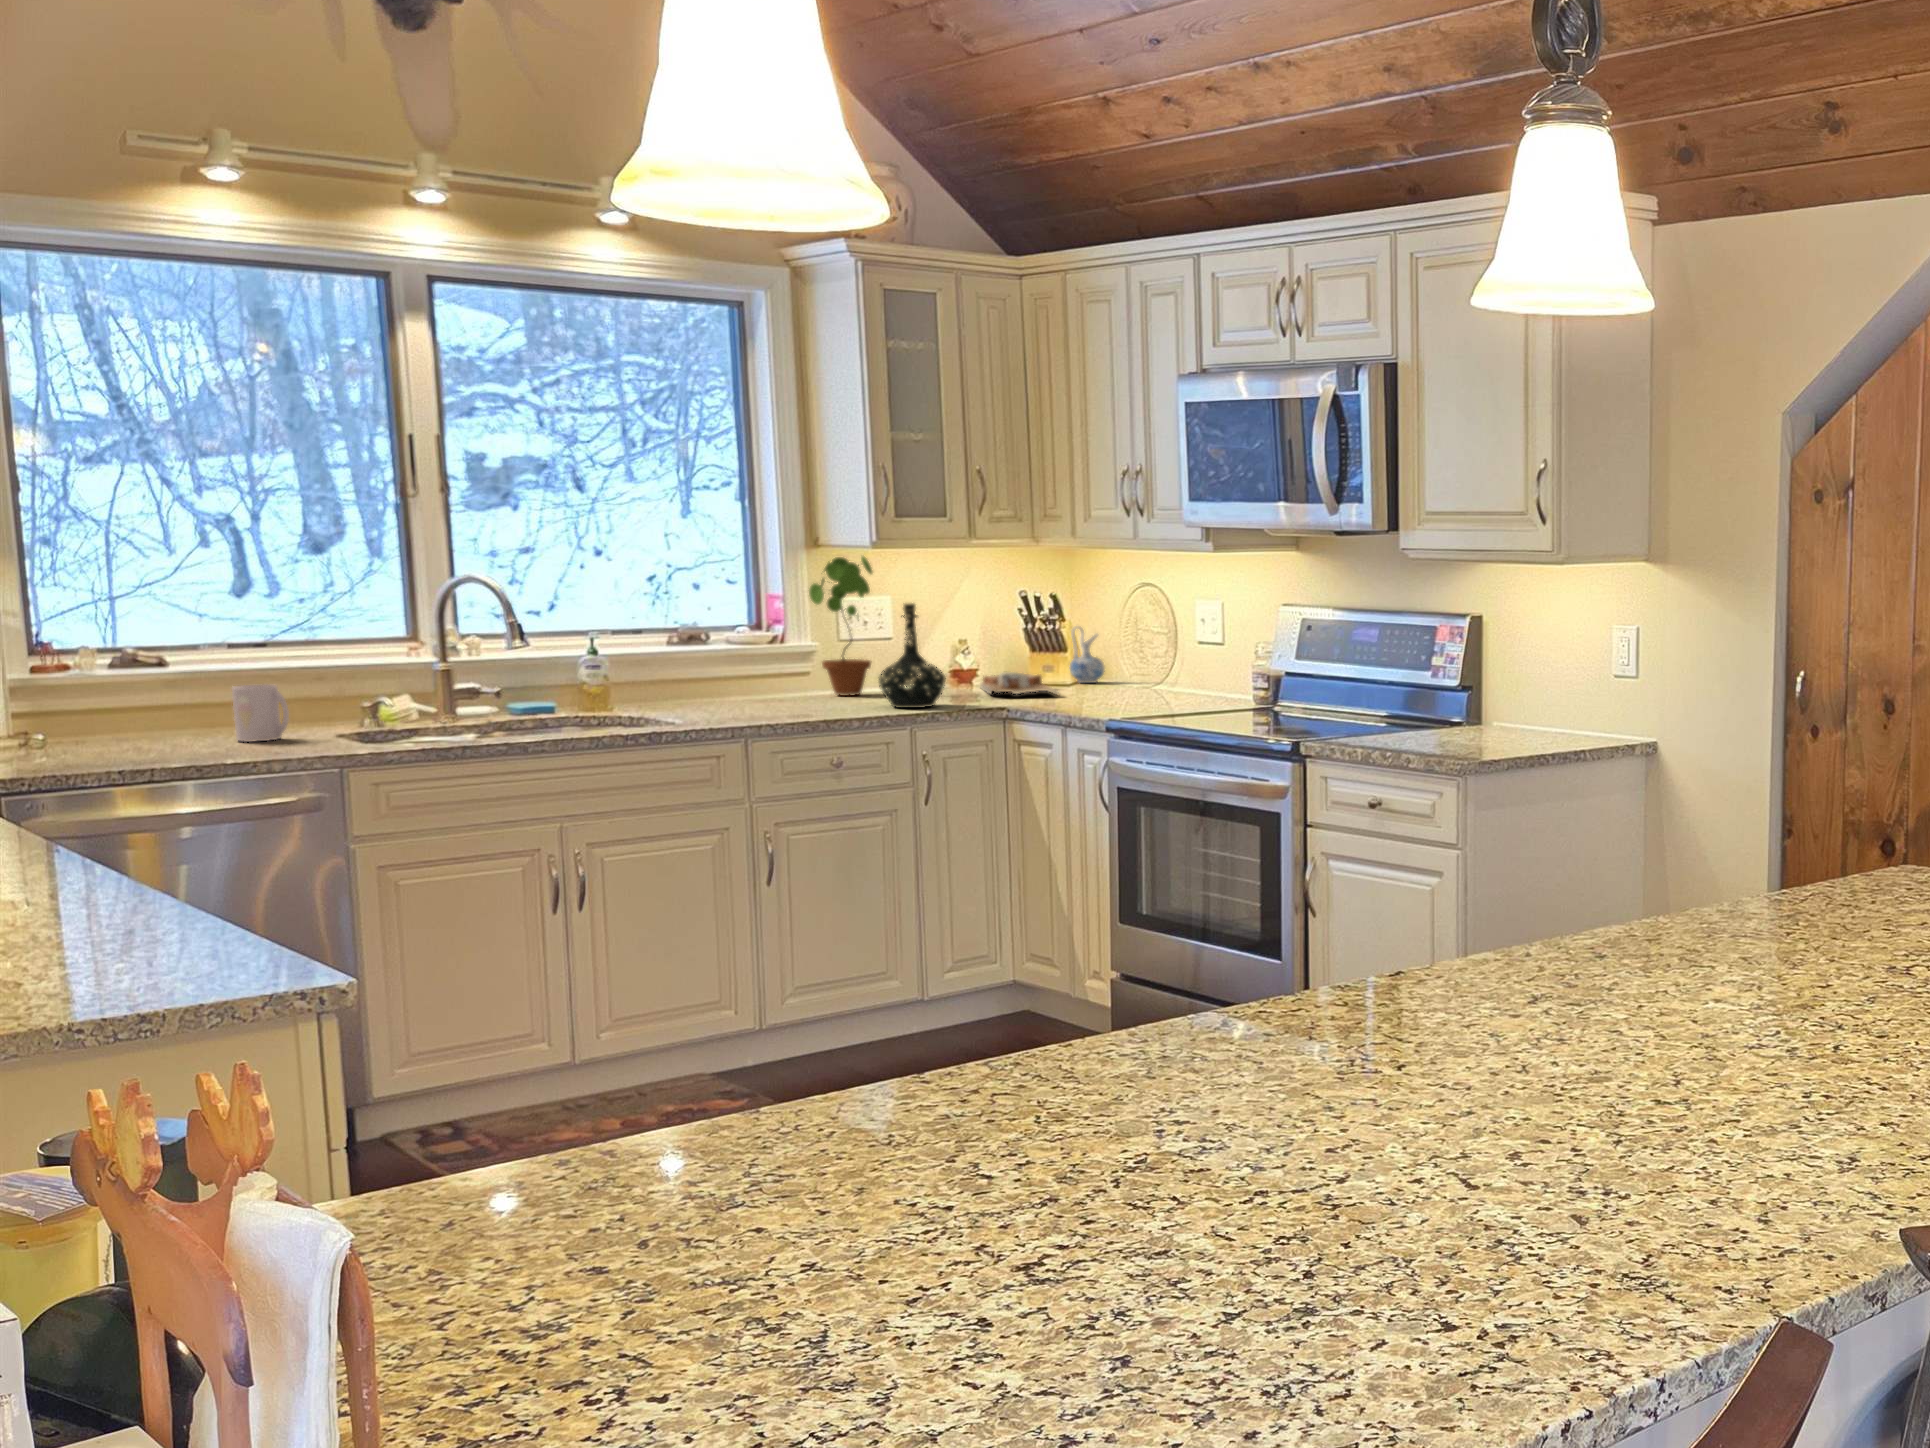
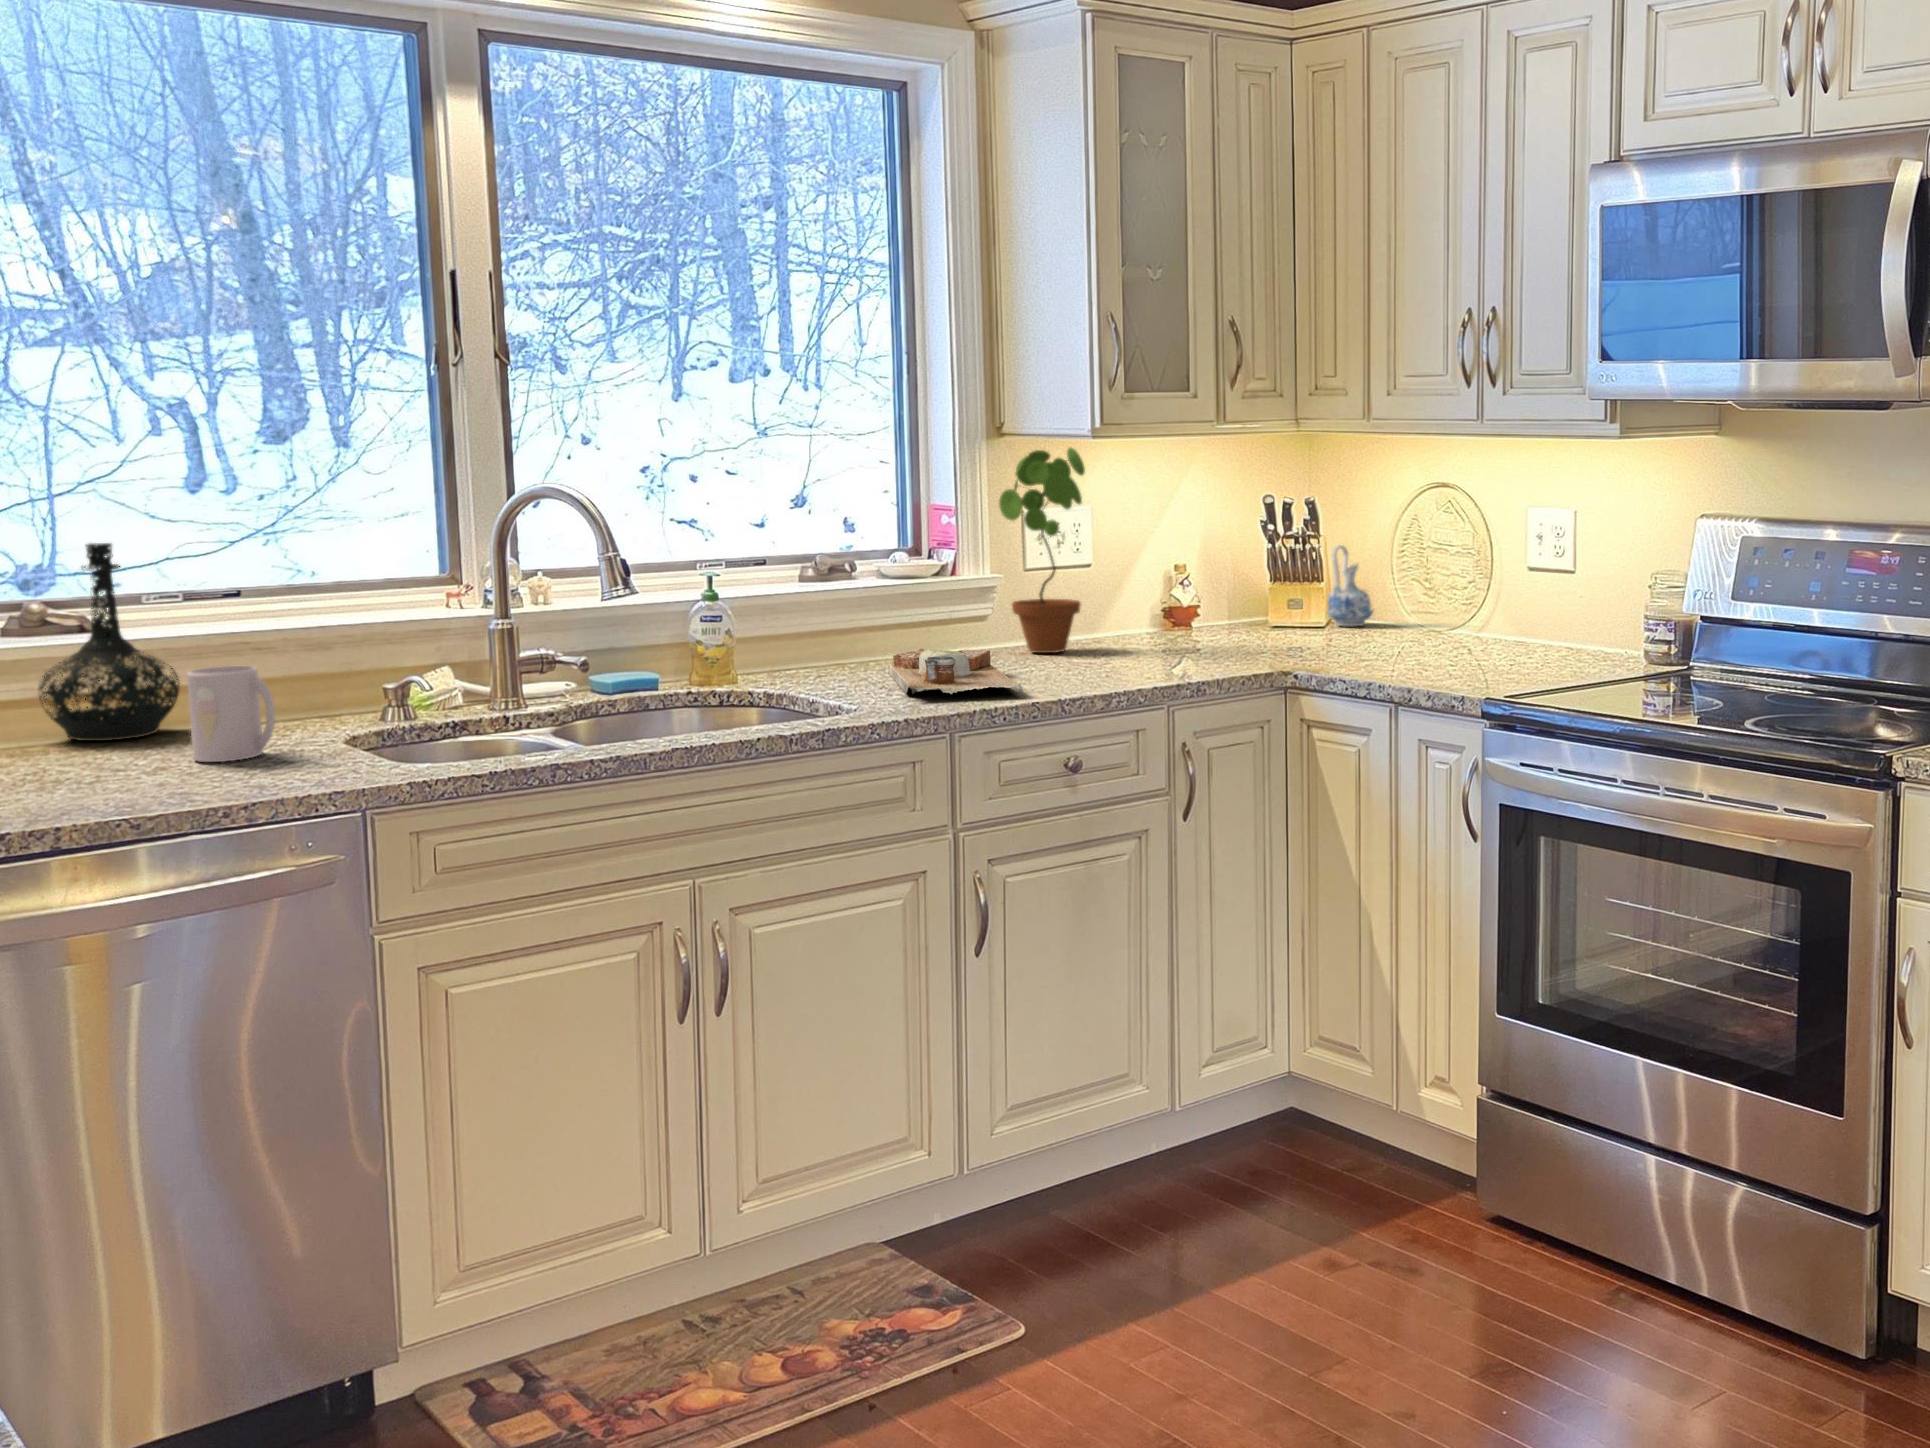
bottle: present [879,603,946,708] -> present [38,543,180,741]
cutting board: present [980,672,1058,696] -> present [888,649,1023,695]

